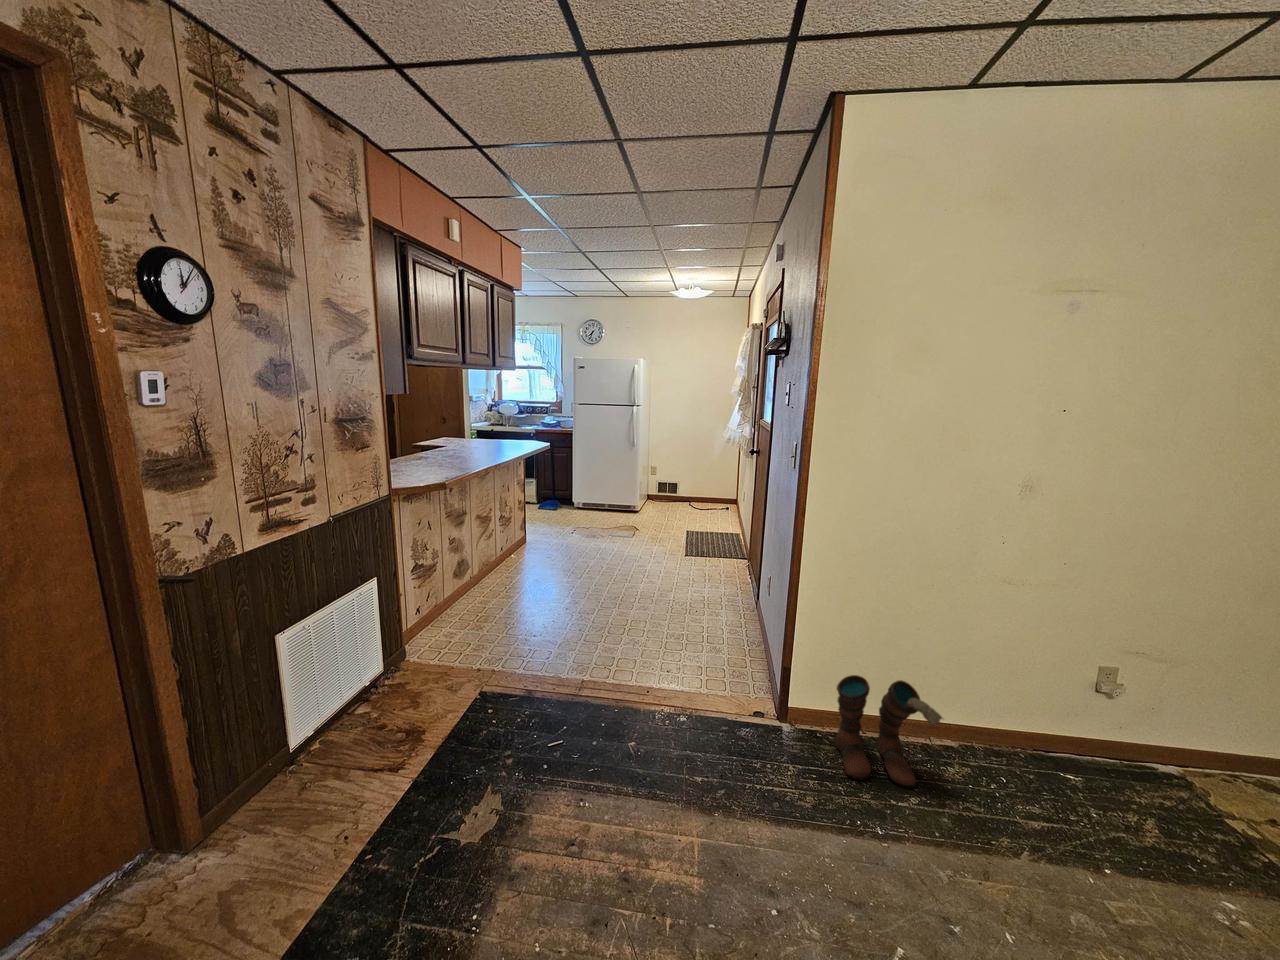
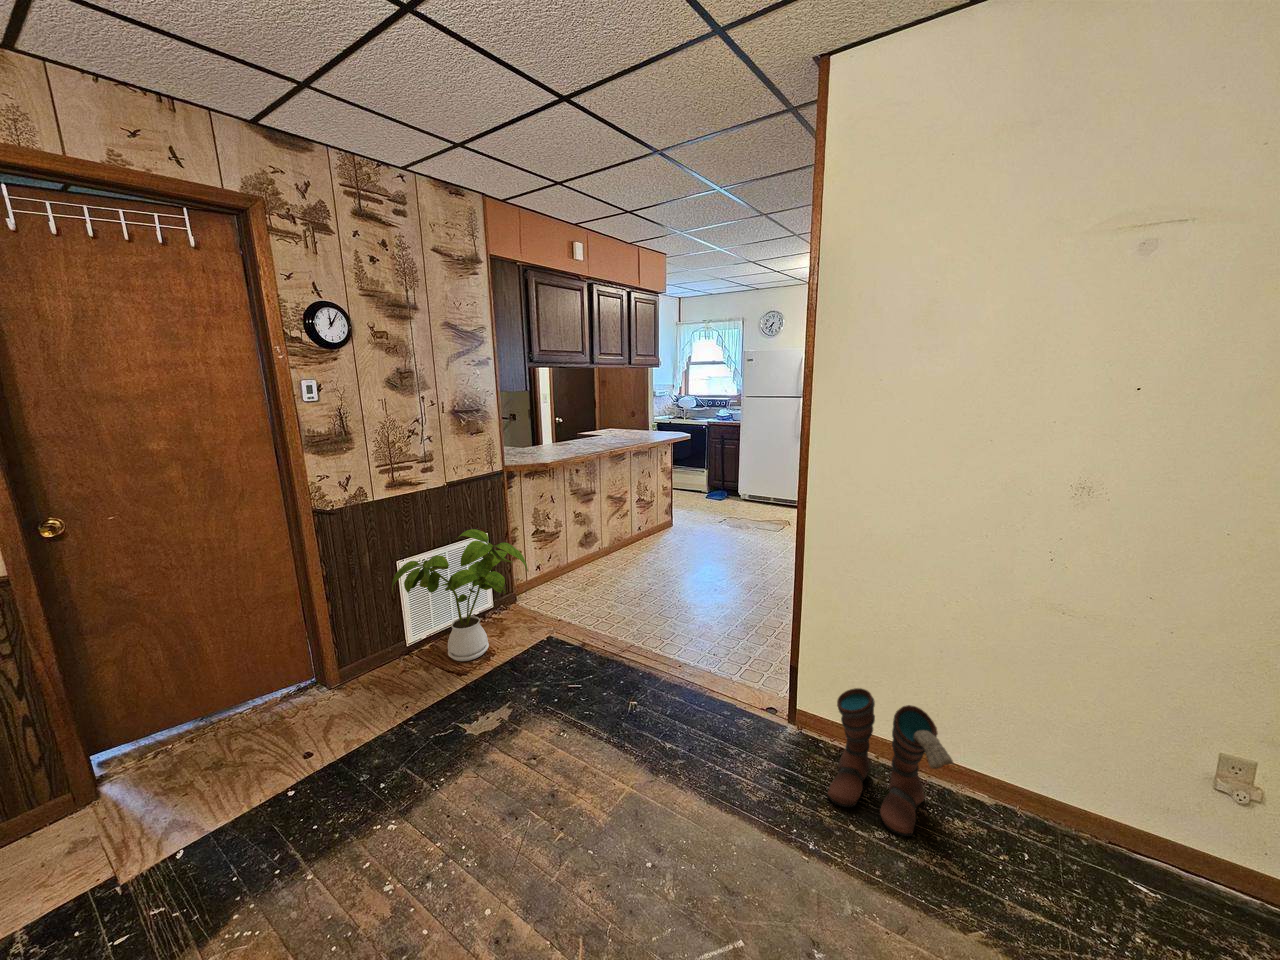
house plant: none [280,578,483,754] -> present [392,529,528,661]

